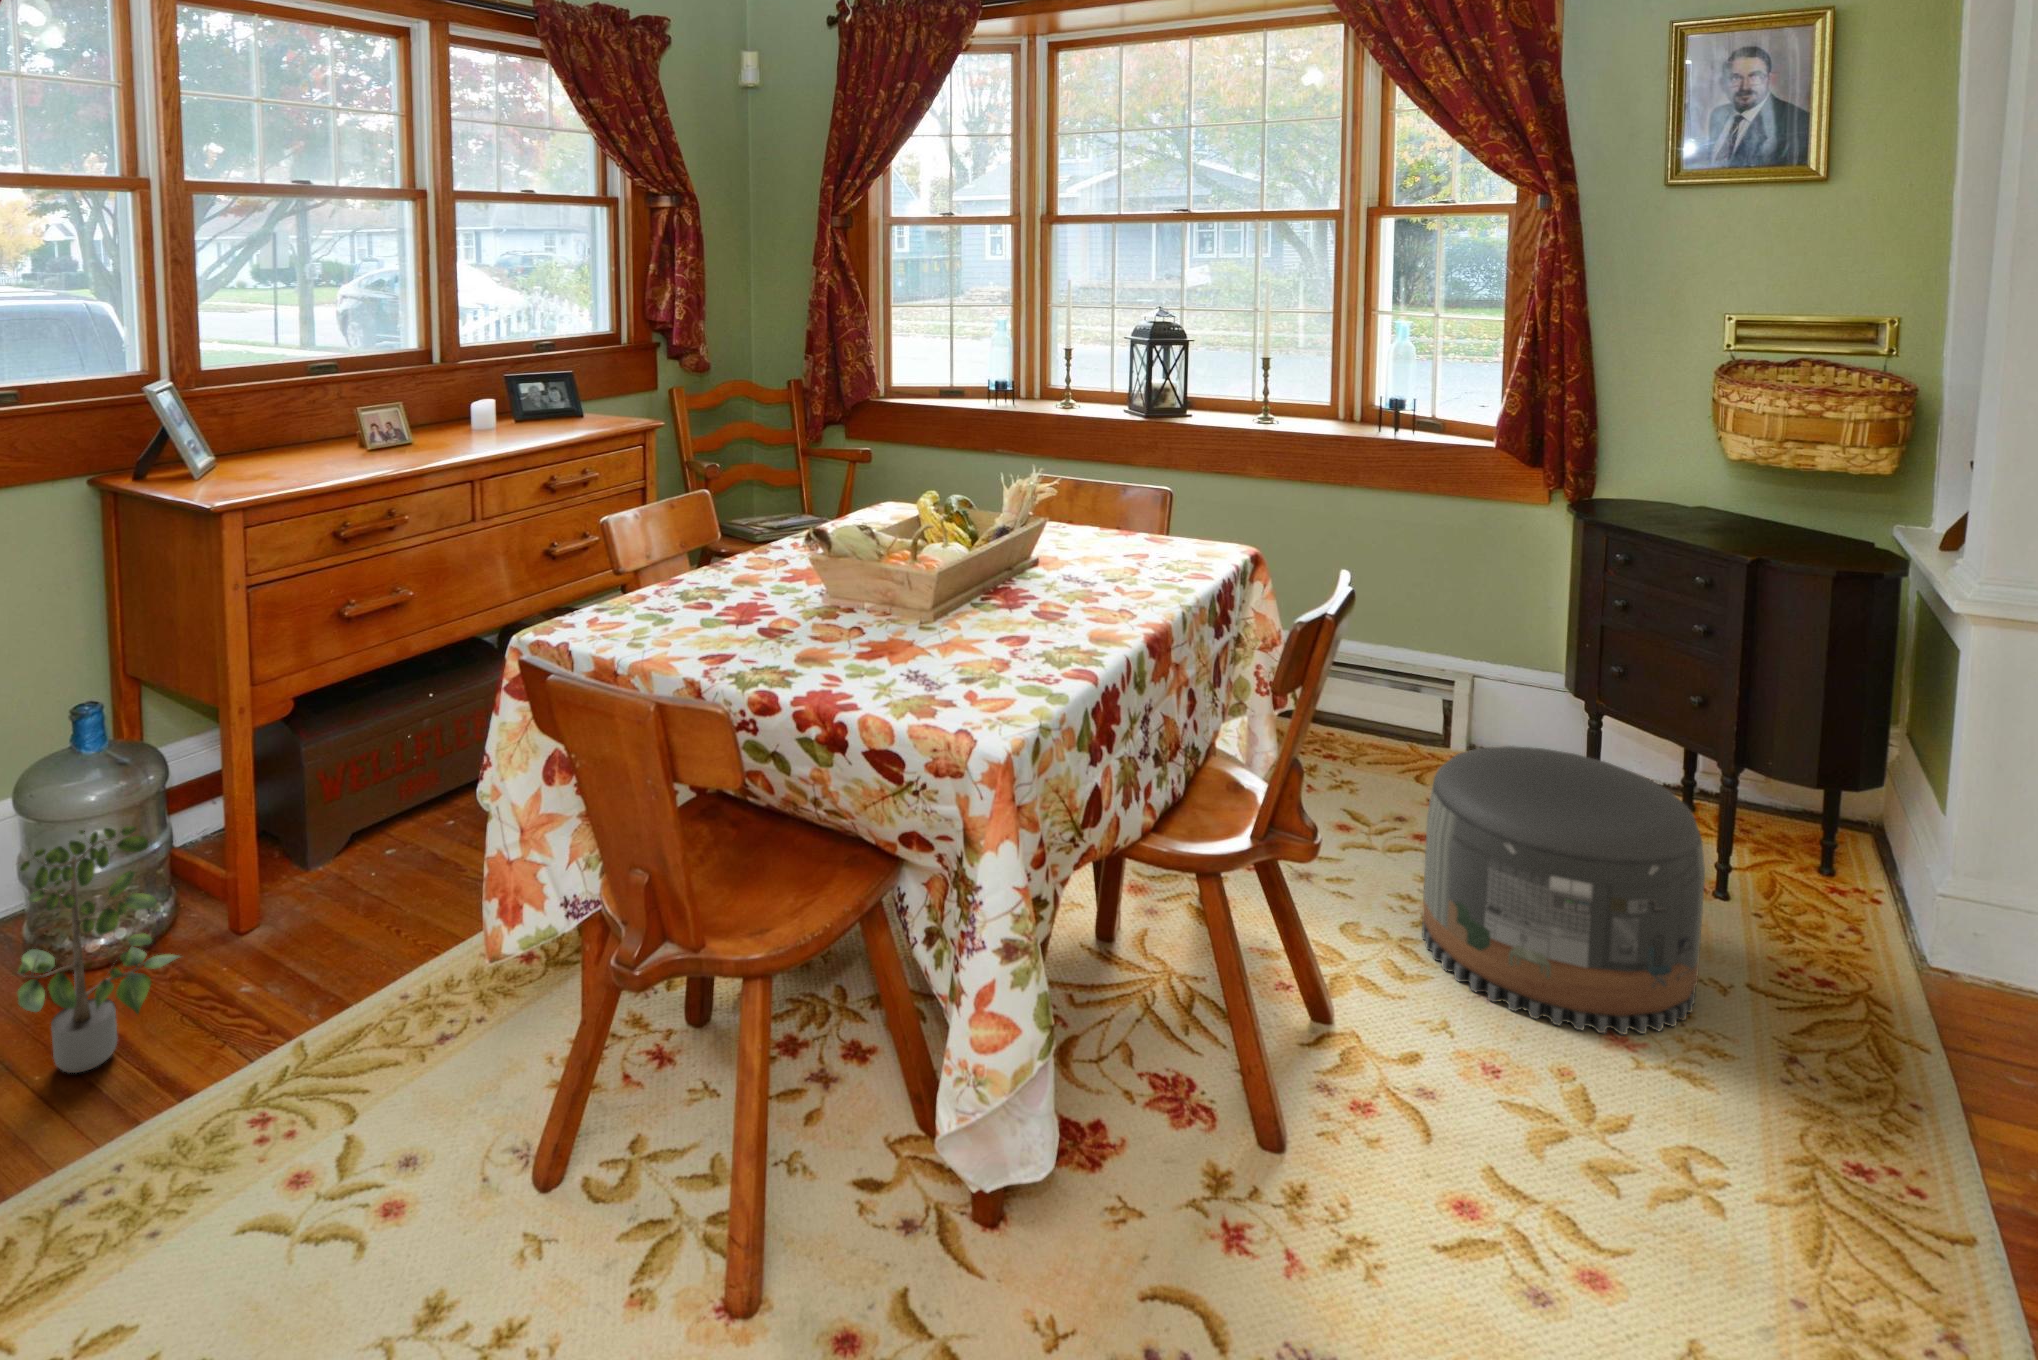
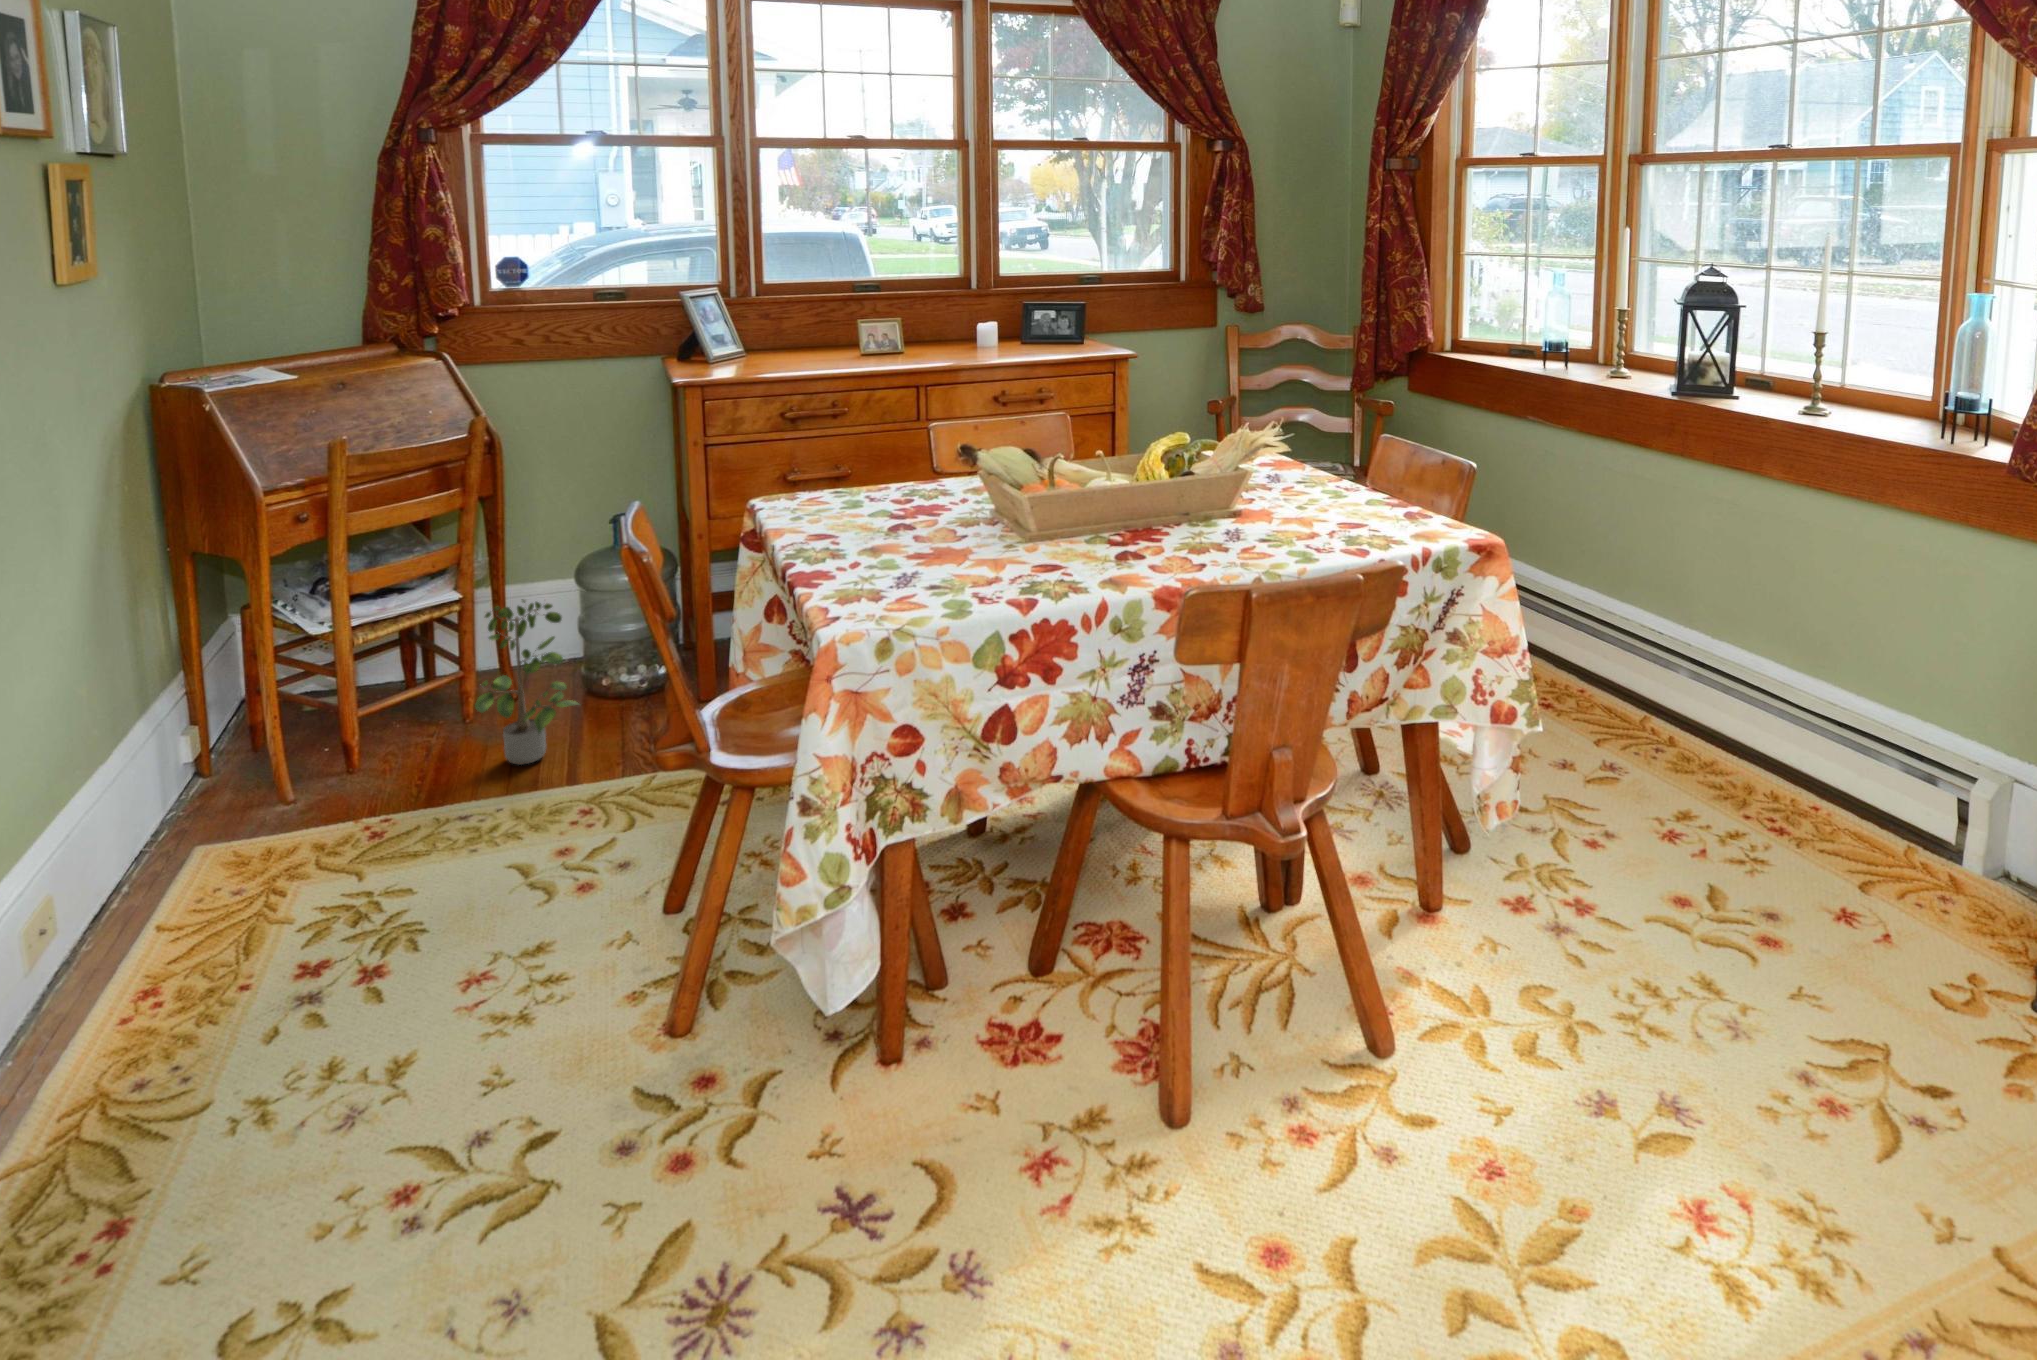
pouf: present [1422,746,1705,1035] -> none [1583,827,1937,1227]

